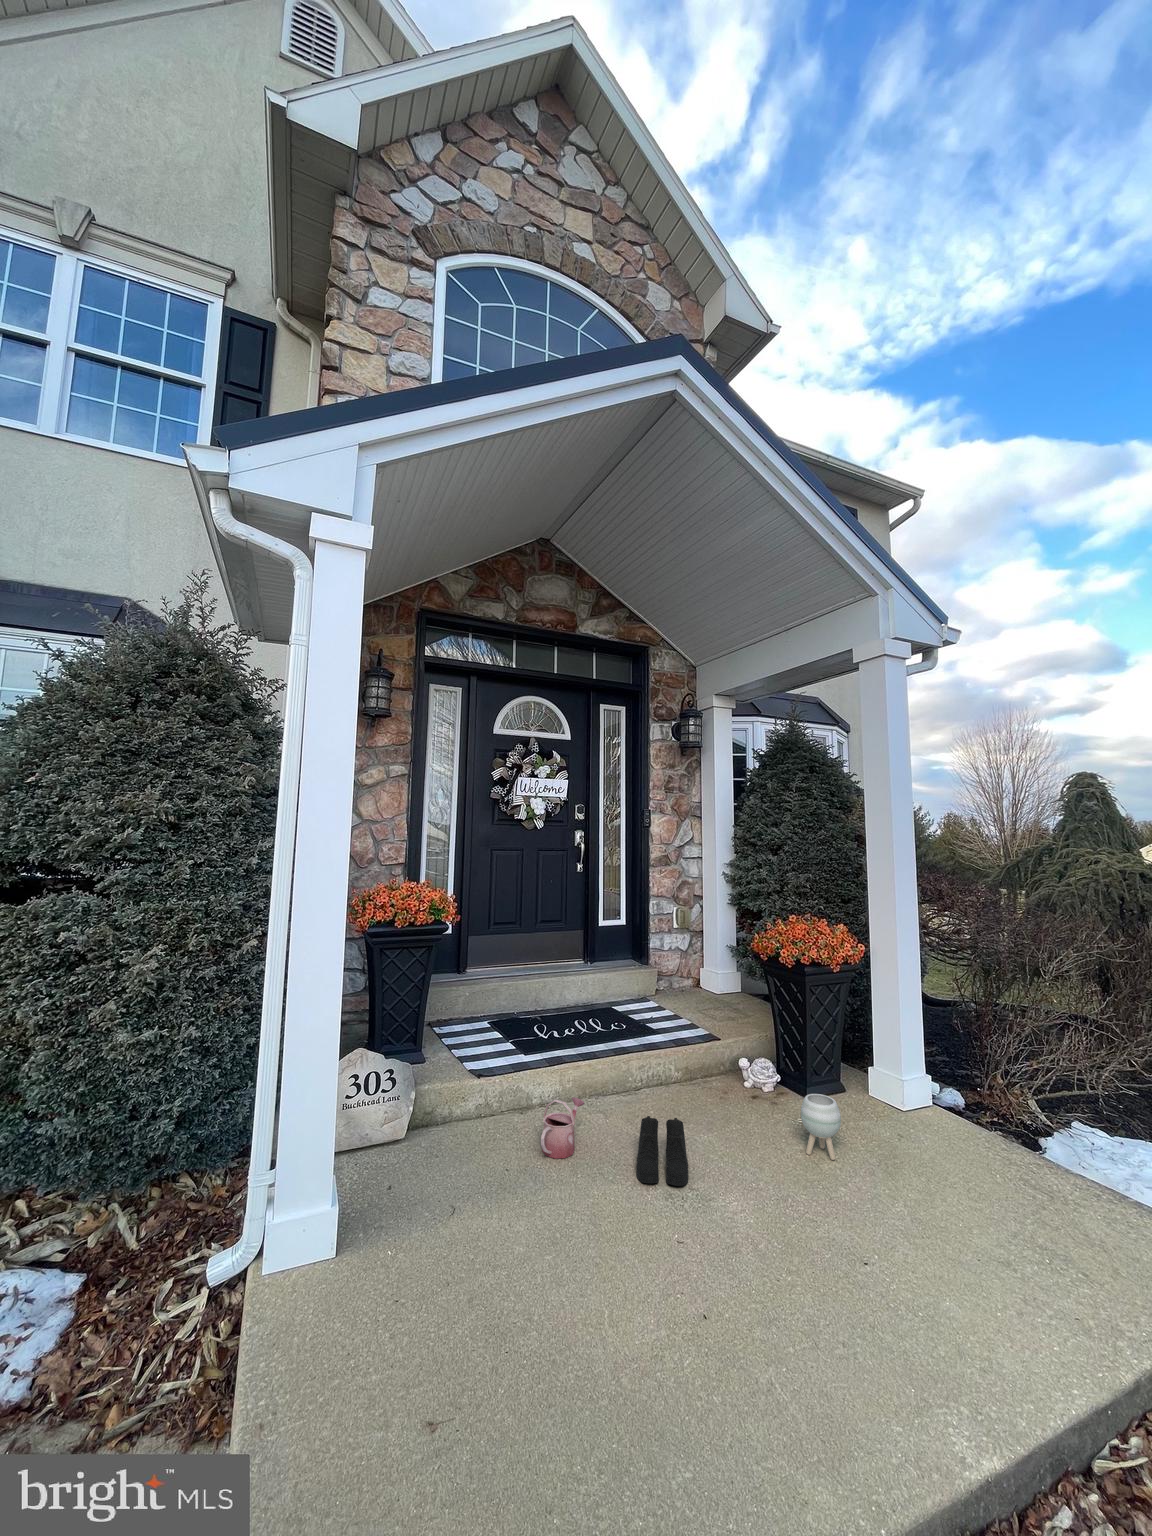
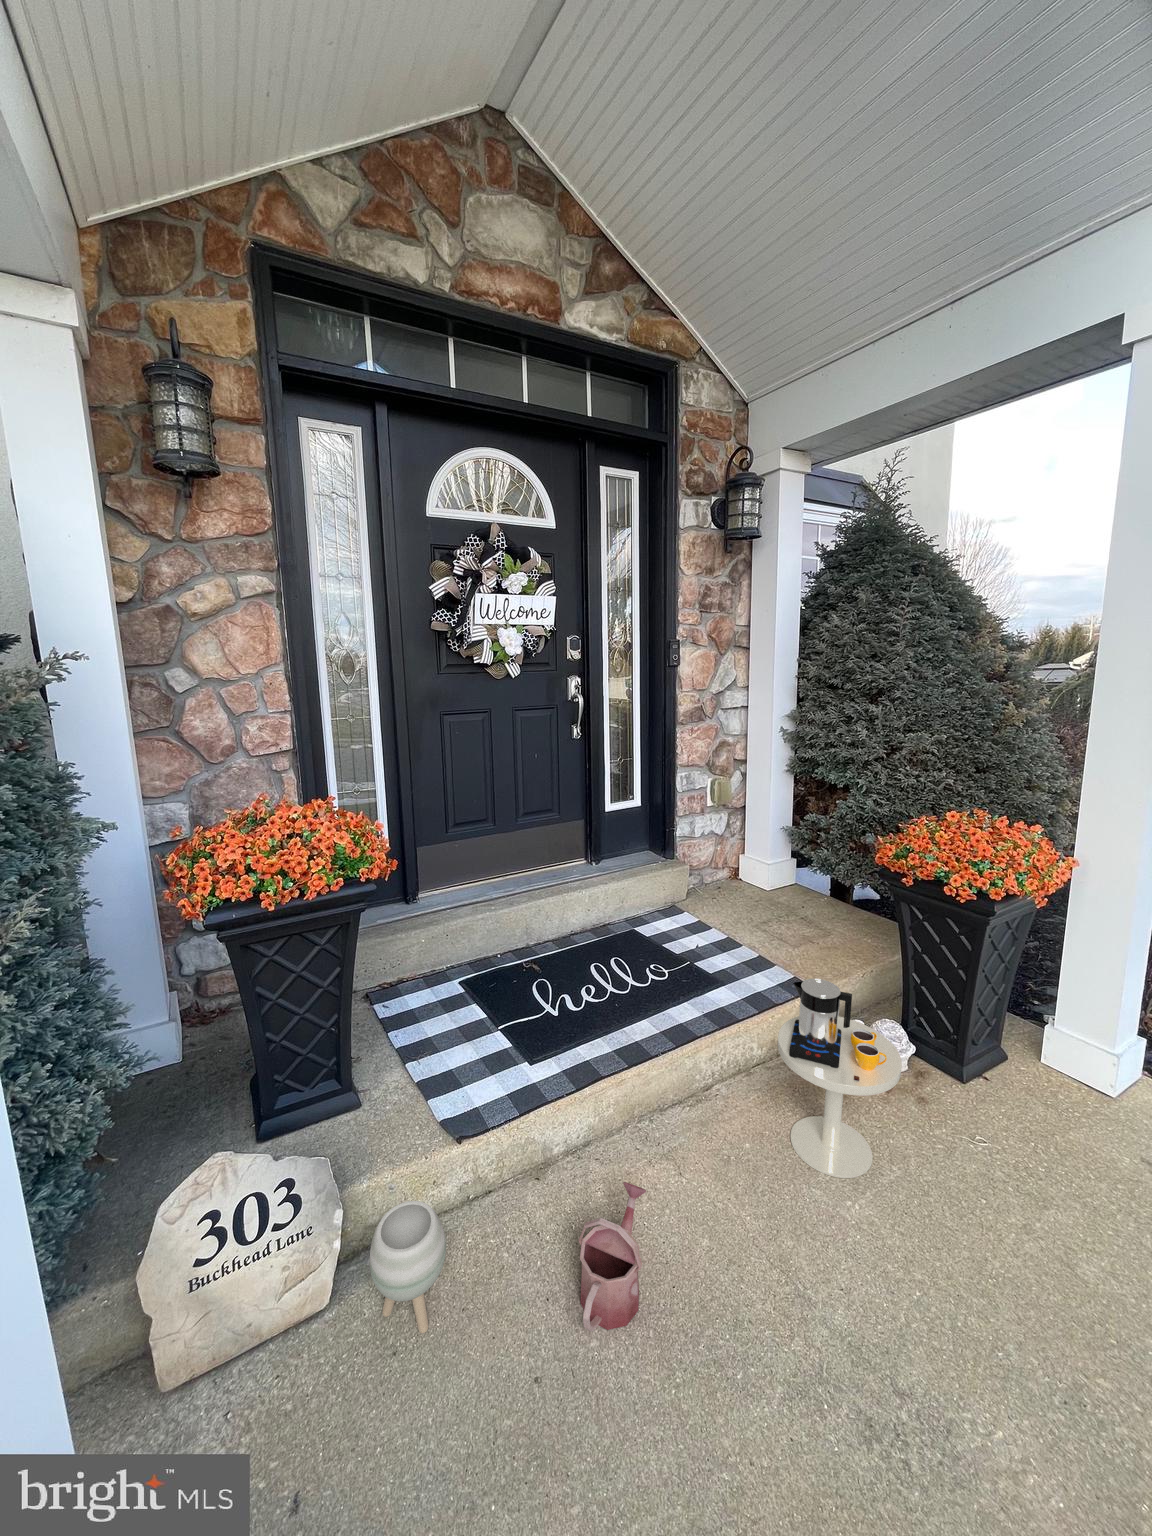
side table: none [675,1004,743,1127] -> present [778,979,902,1178]
planter: present [801,1094,841,1160] -> present [370,1201,446,1333]
boots: present [637,1116,688,1186] -> none [763,1232,878,1414]

